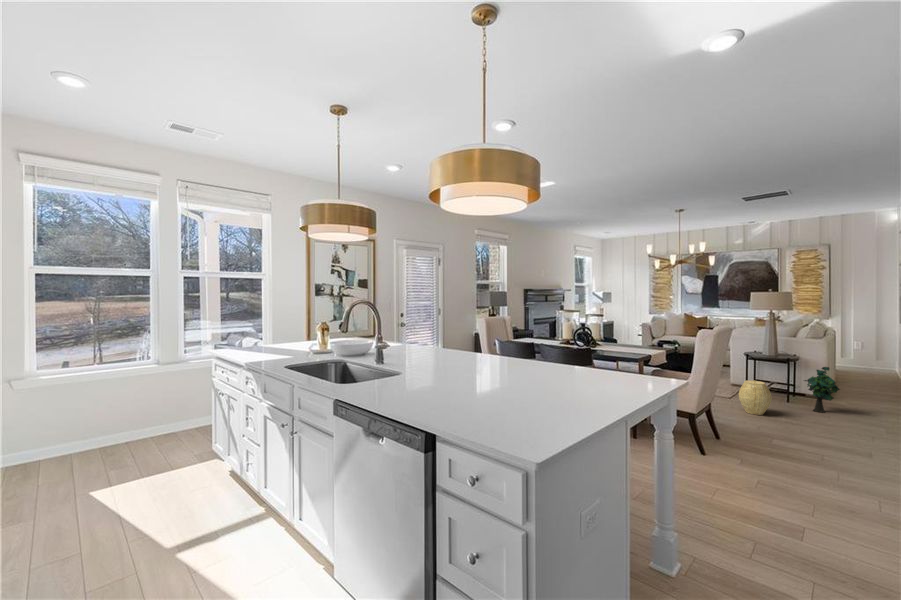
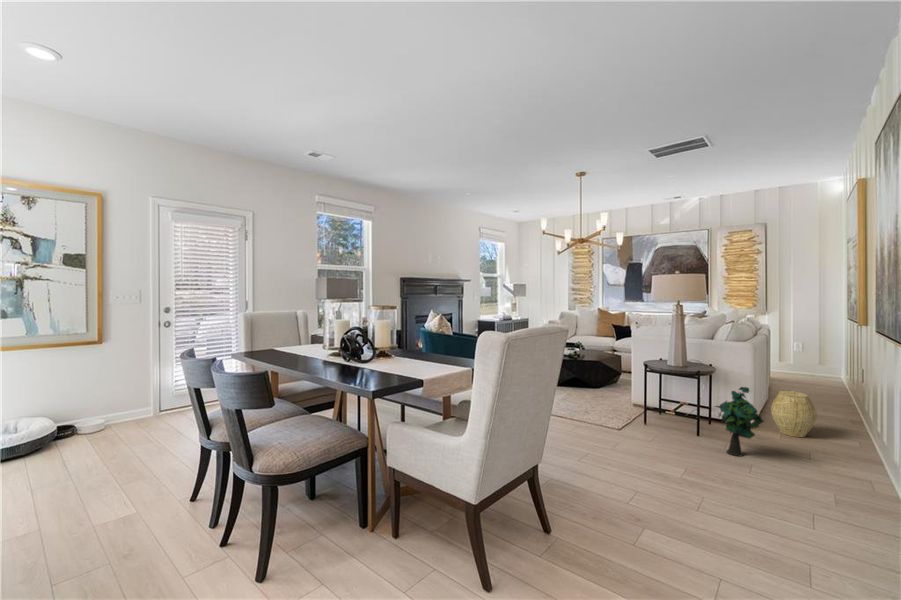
woven basket: present [739,380,771,415] -> present [771,391,817,437]

